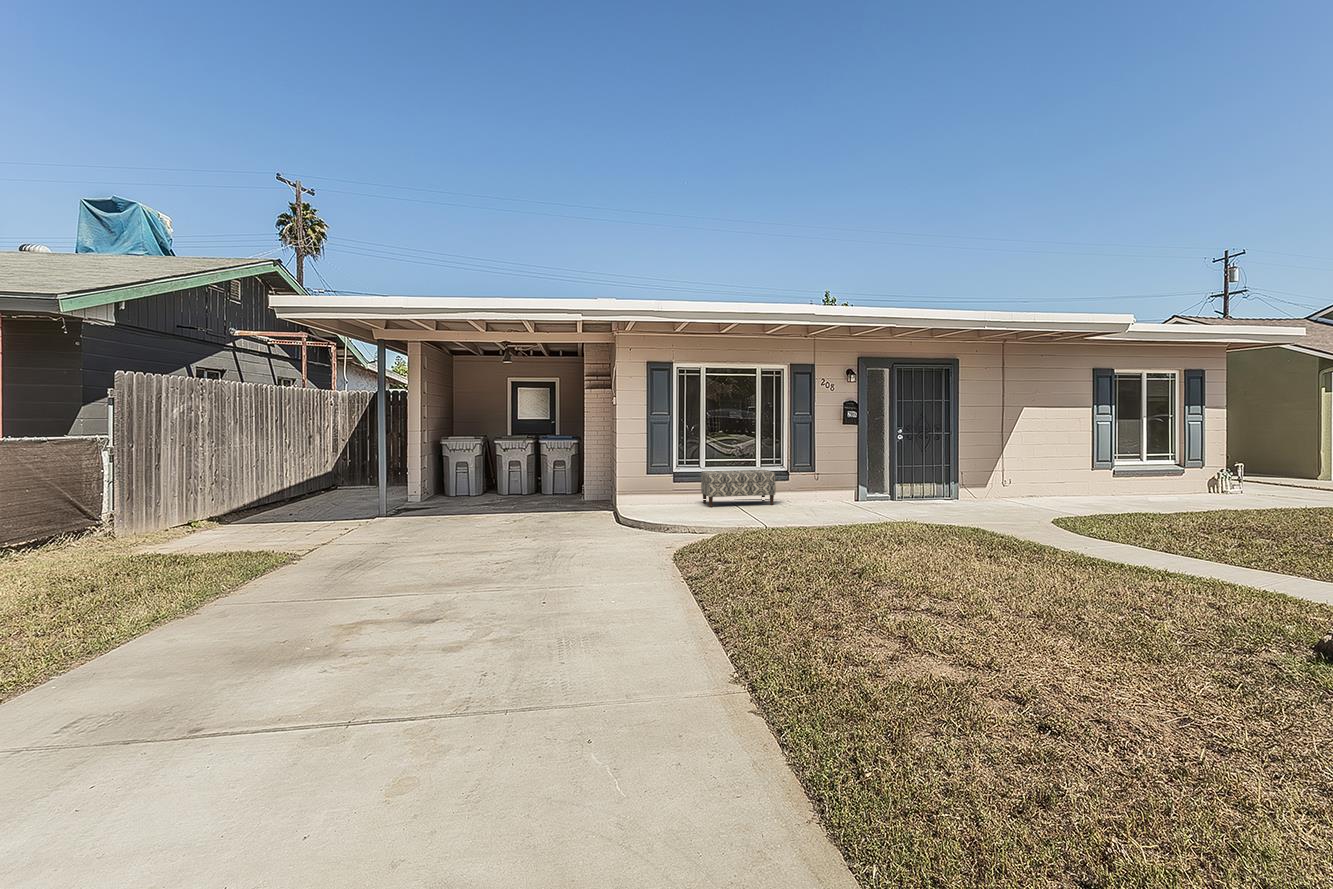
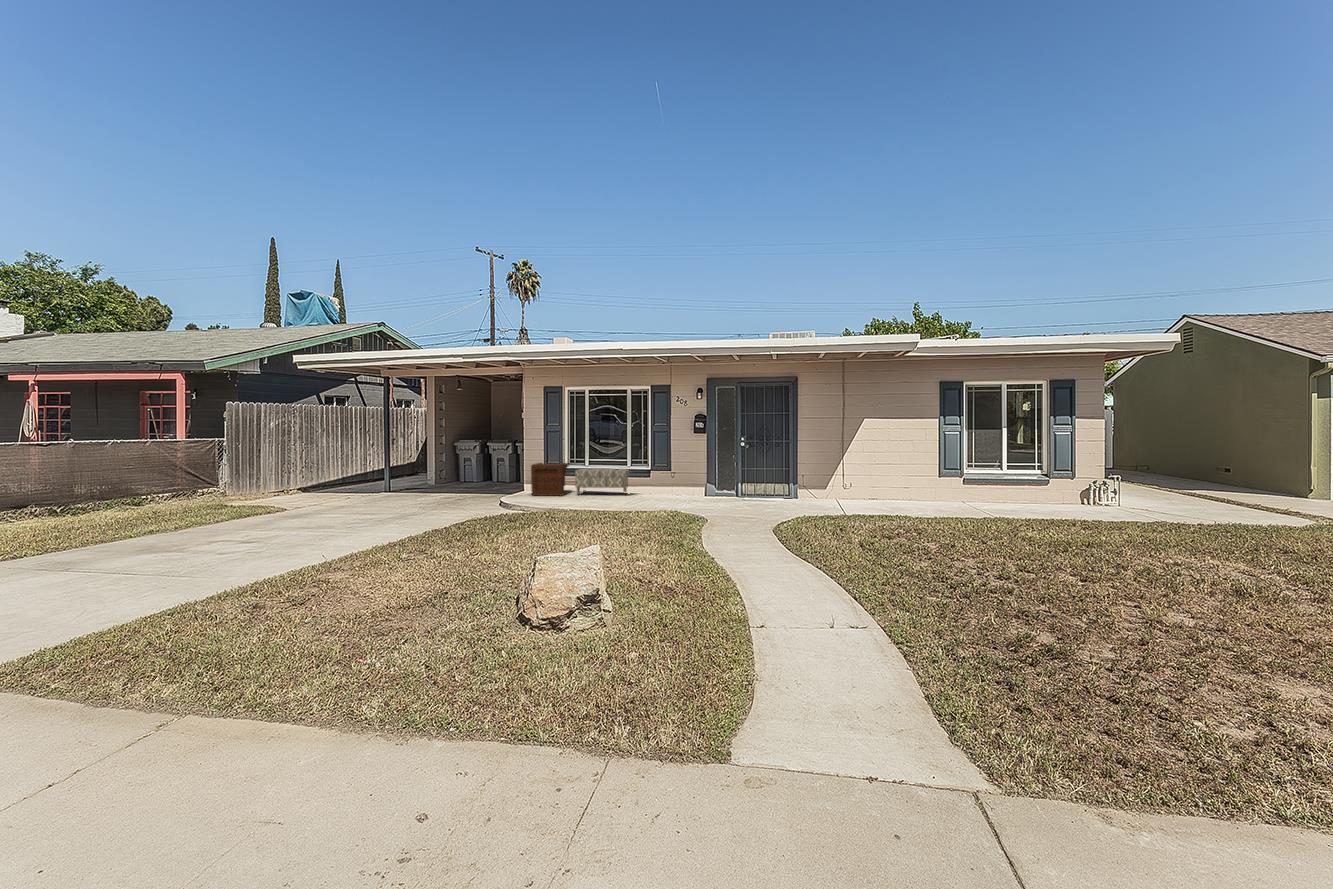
wooden crate: none [645,463,695,511] -> present [531,463,571,496]

